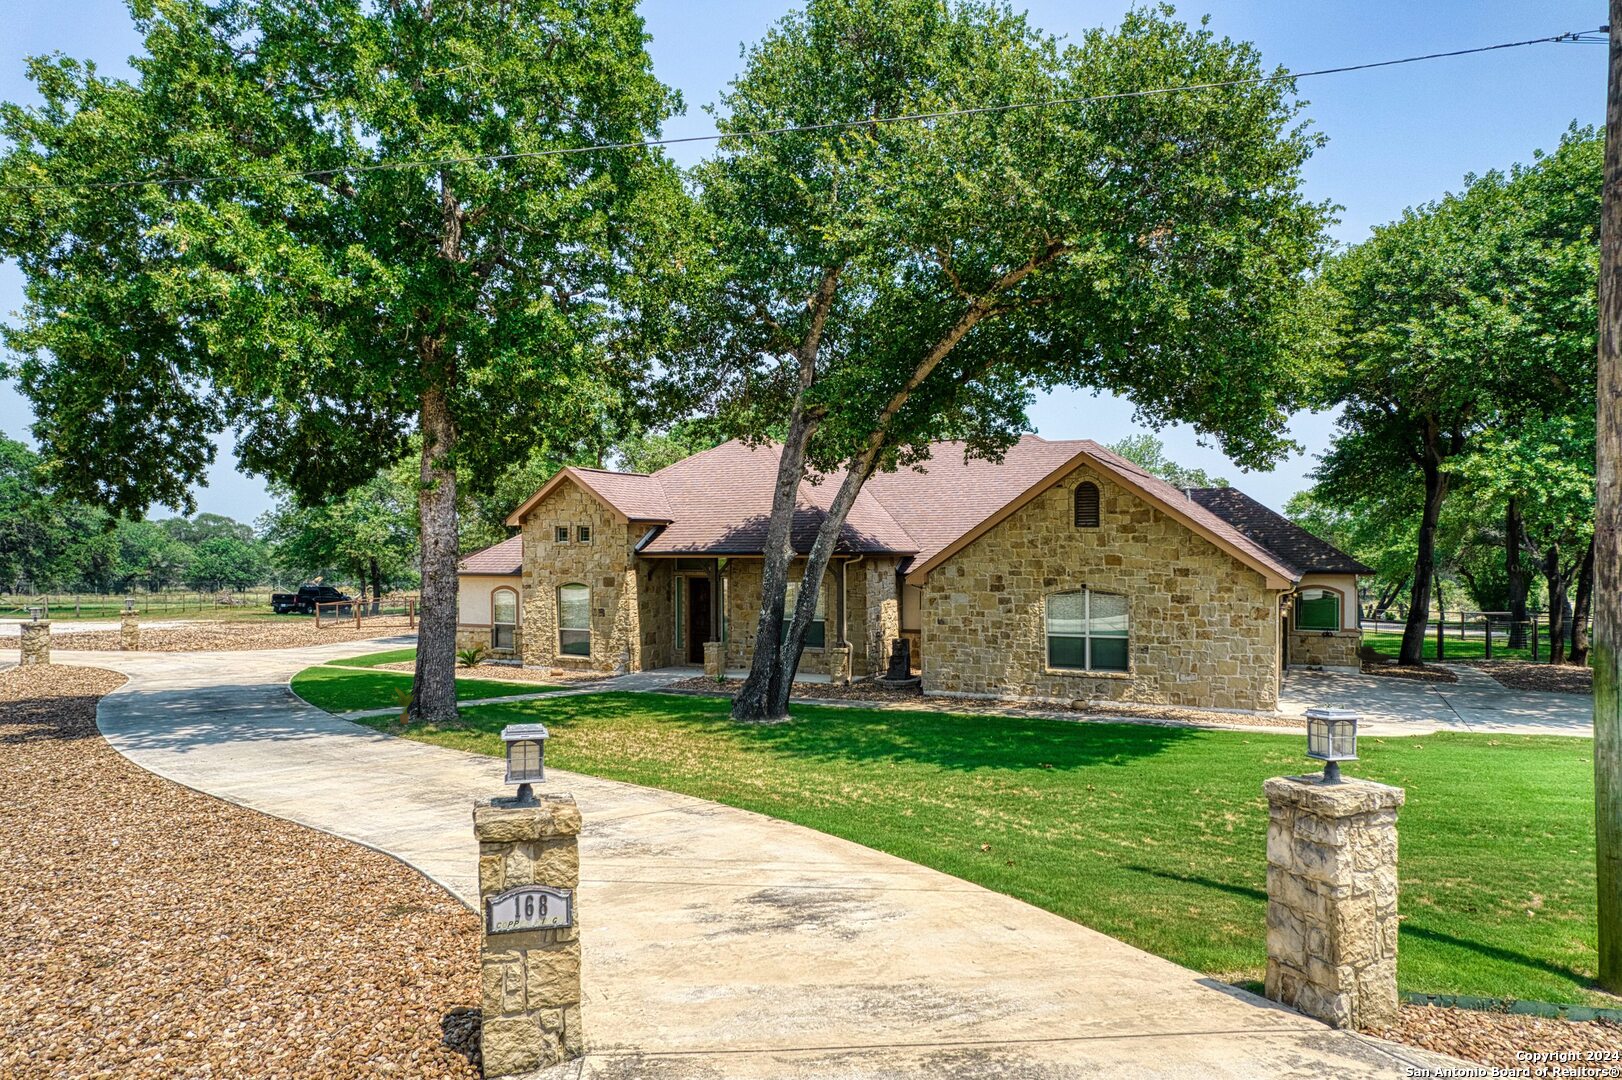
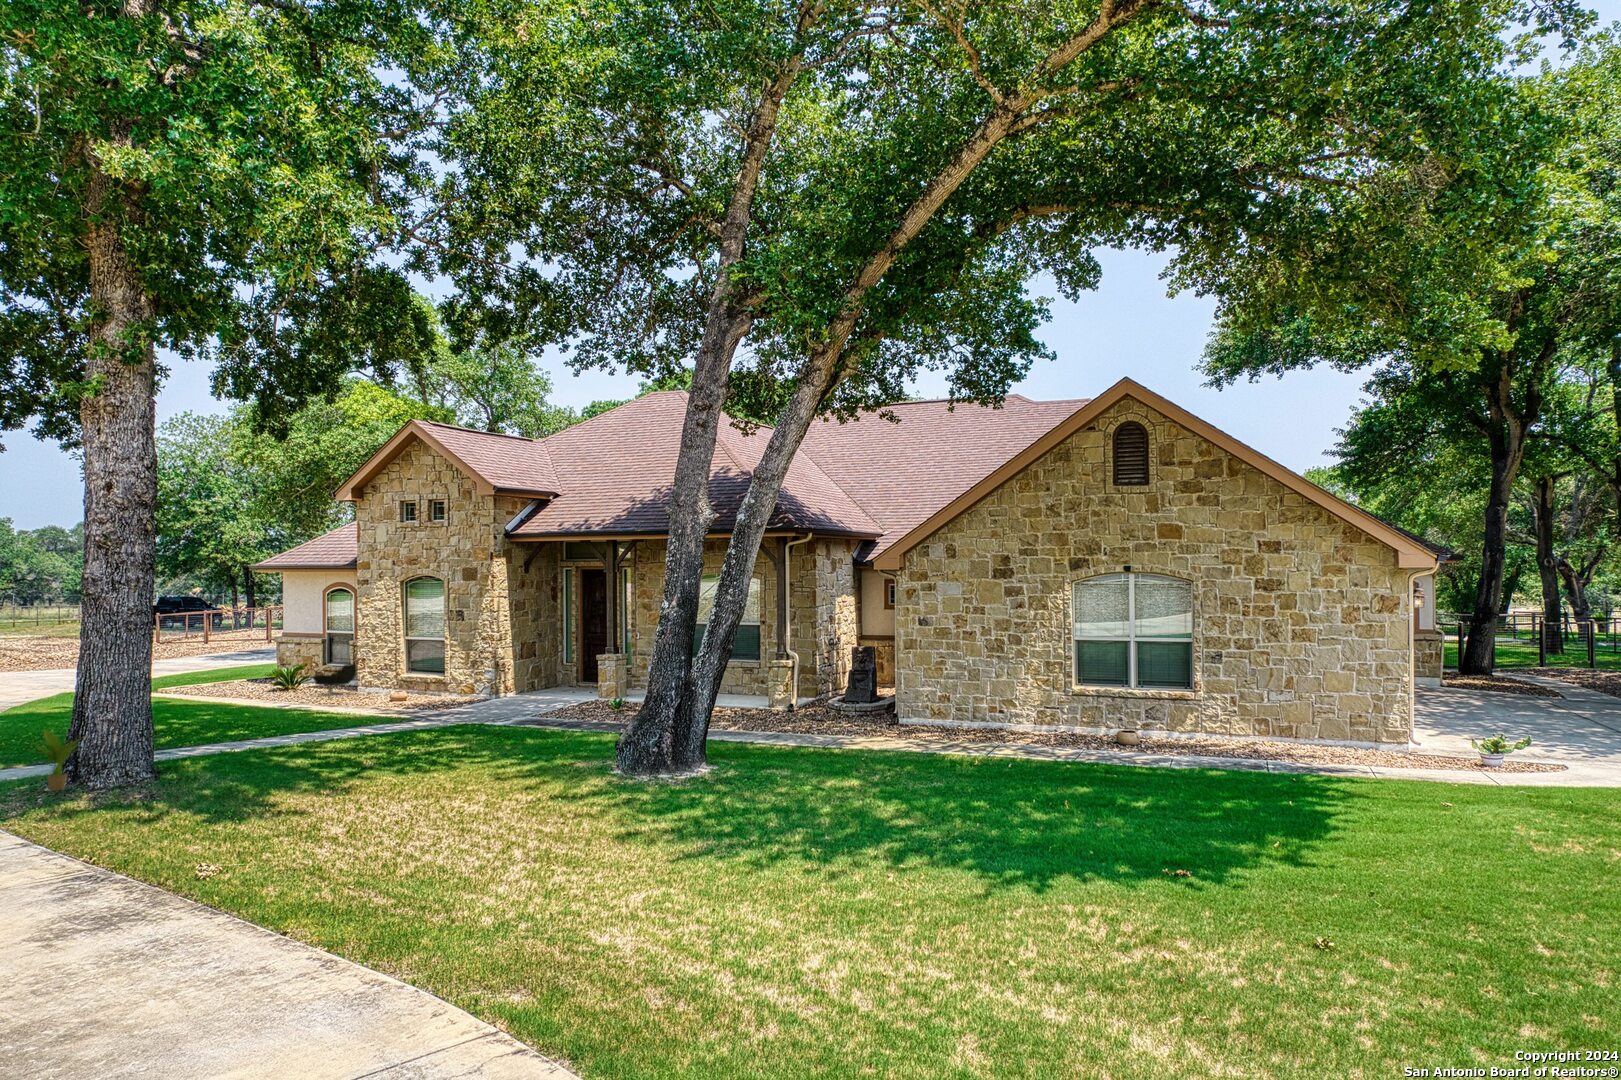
lounge chair: present [1355,646,1391,669] -> present [313,663,356,694]

